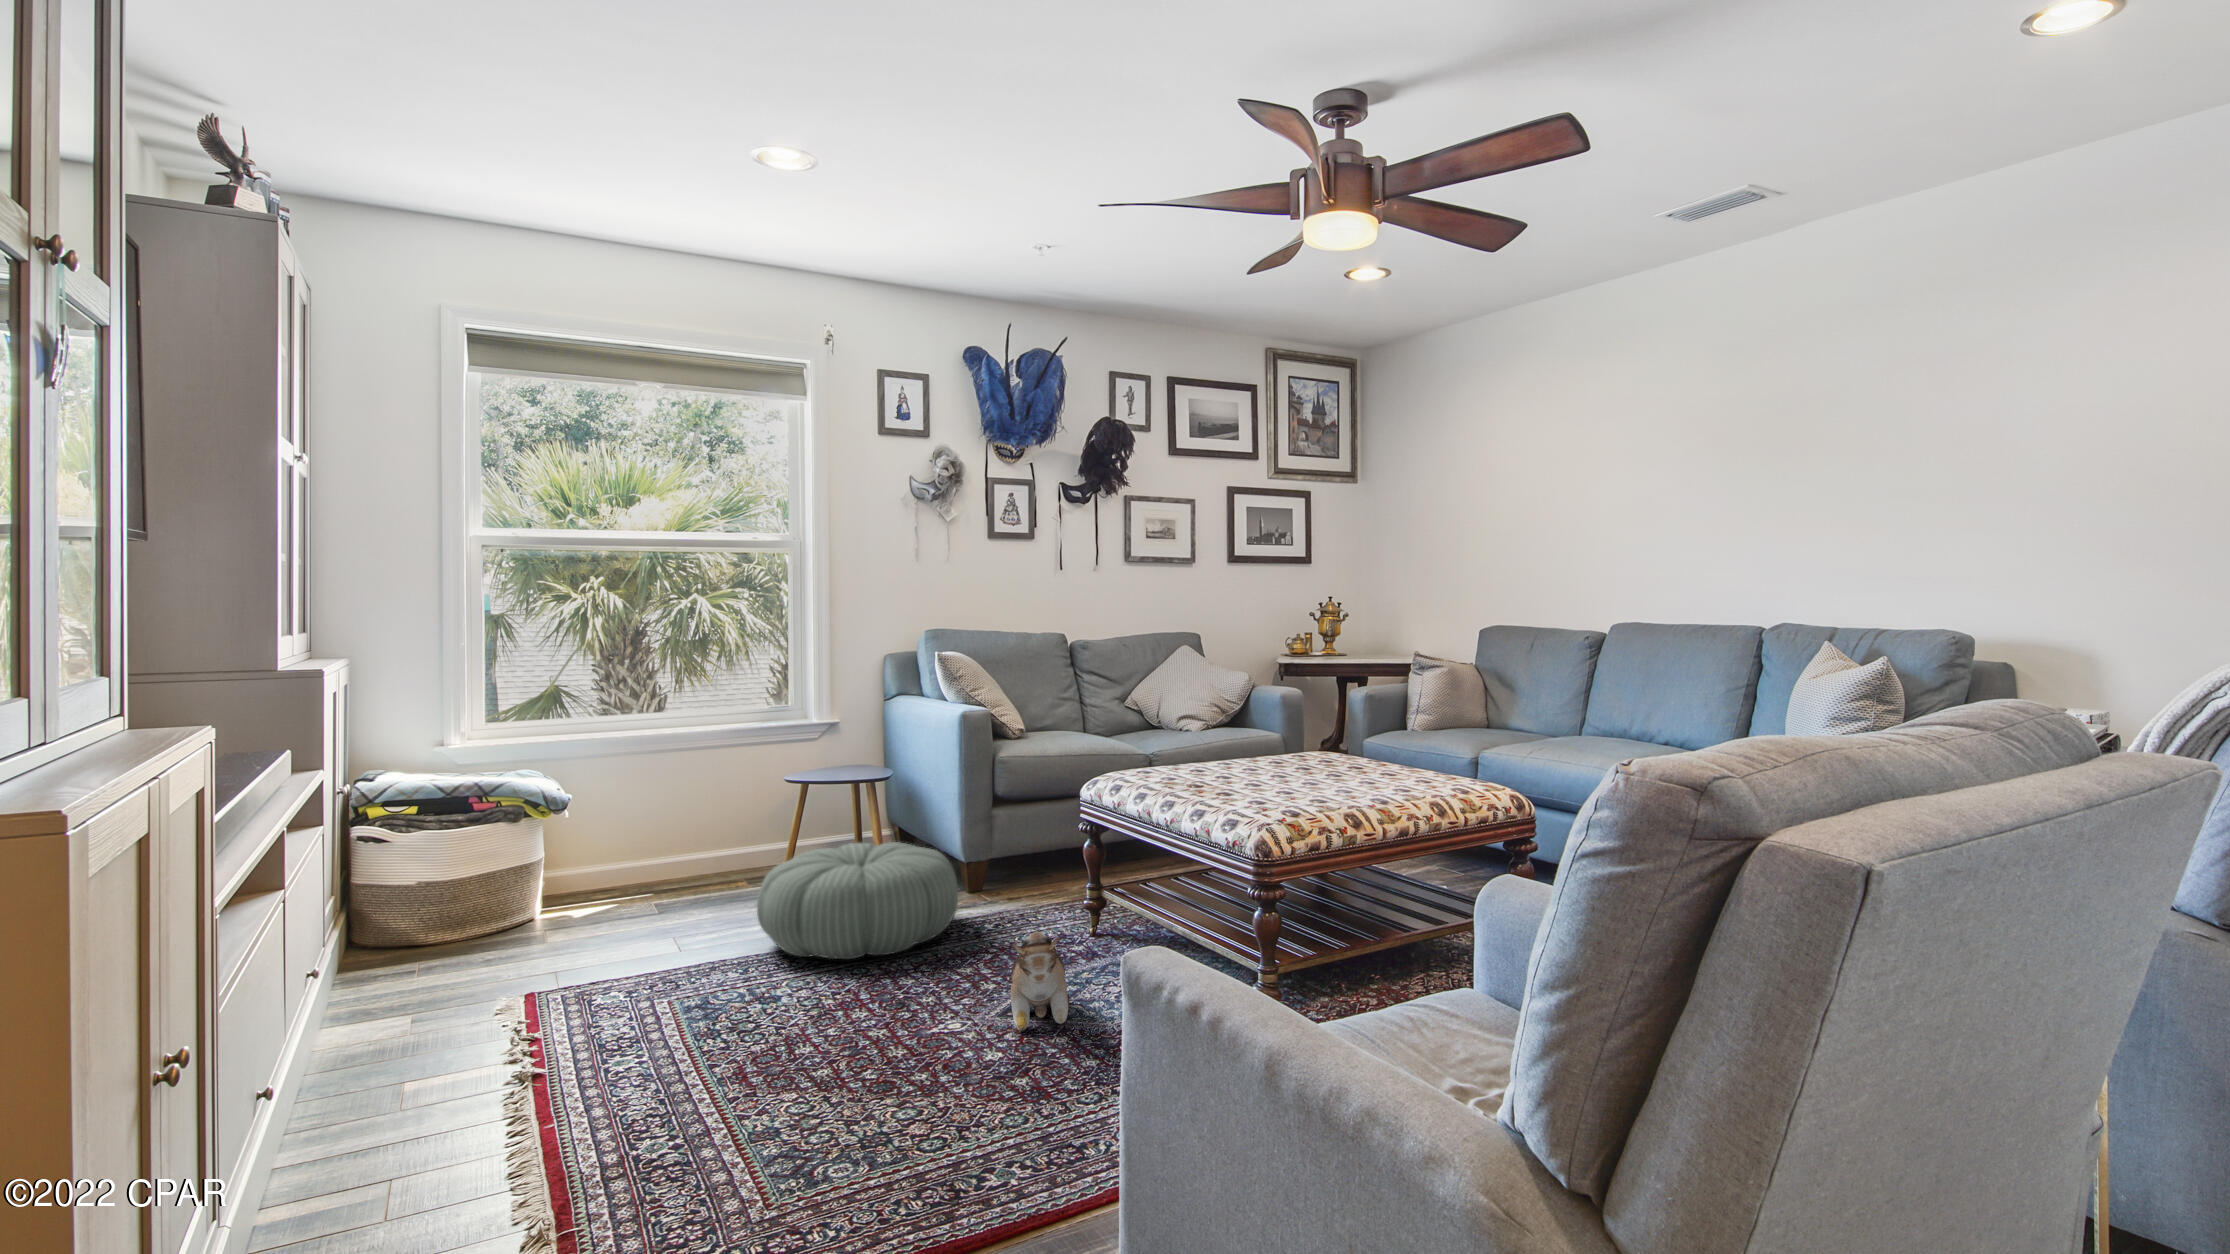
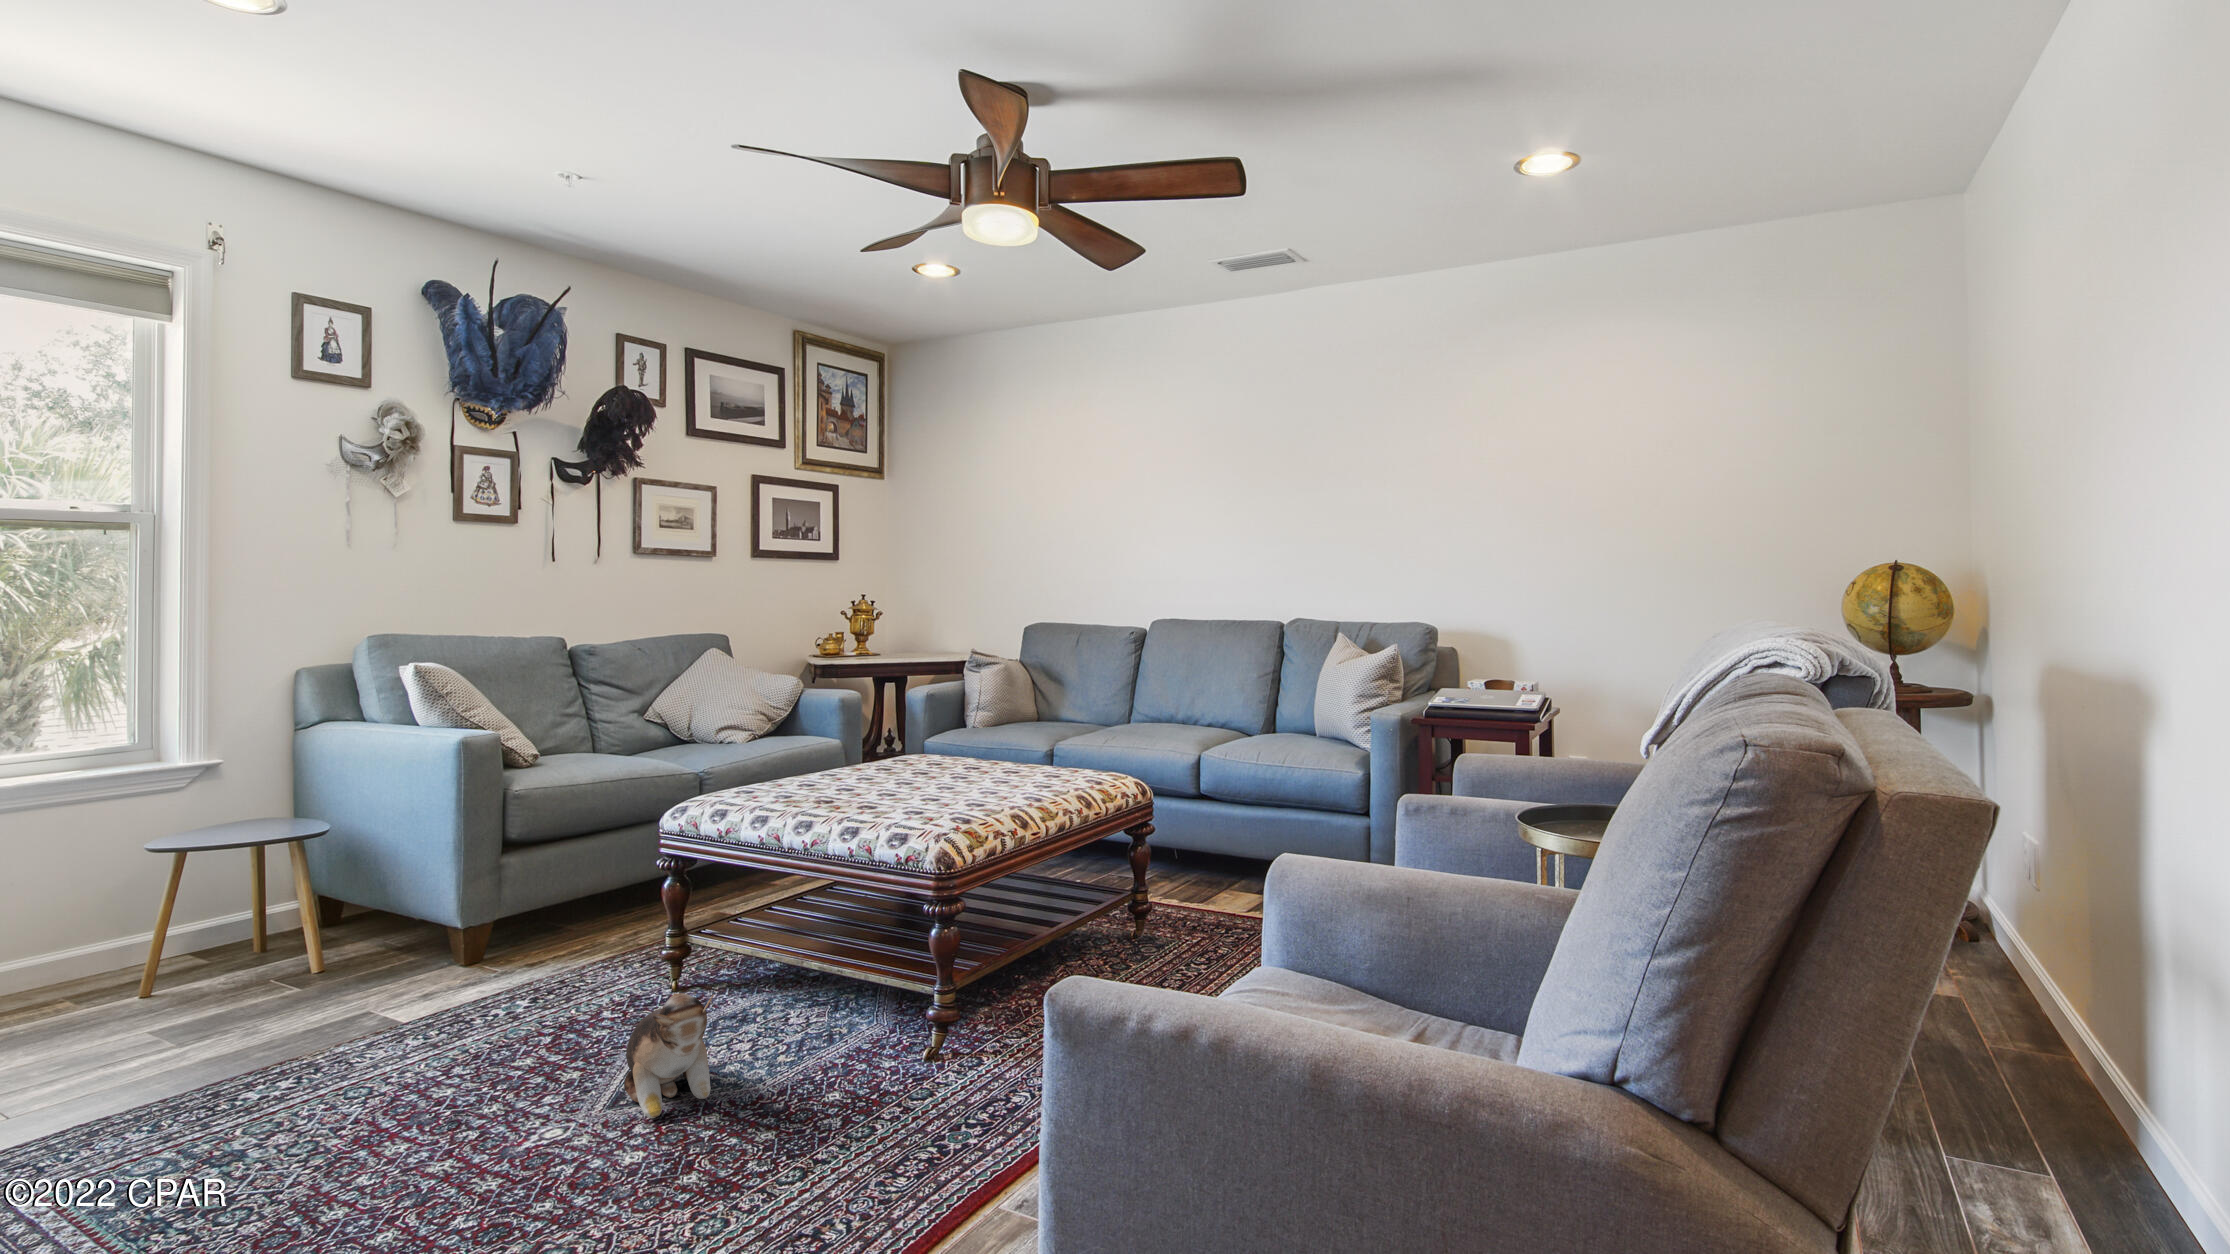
pouf: present [757,842,958,959] -> none [151,911,489,1090]

